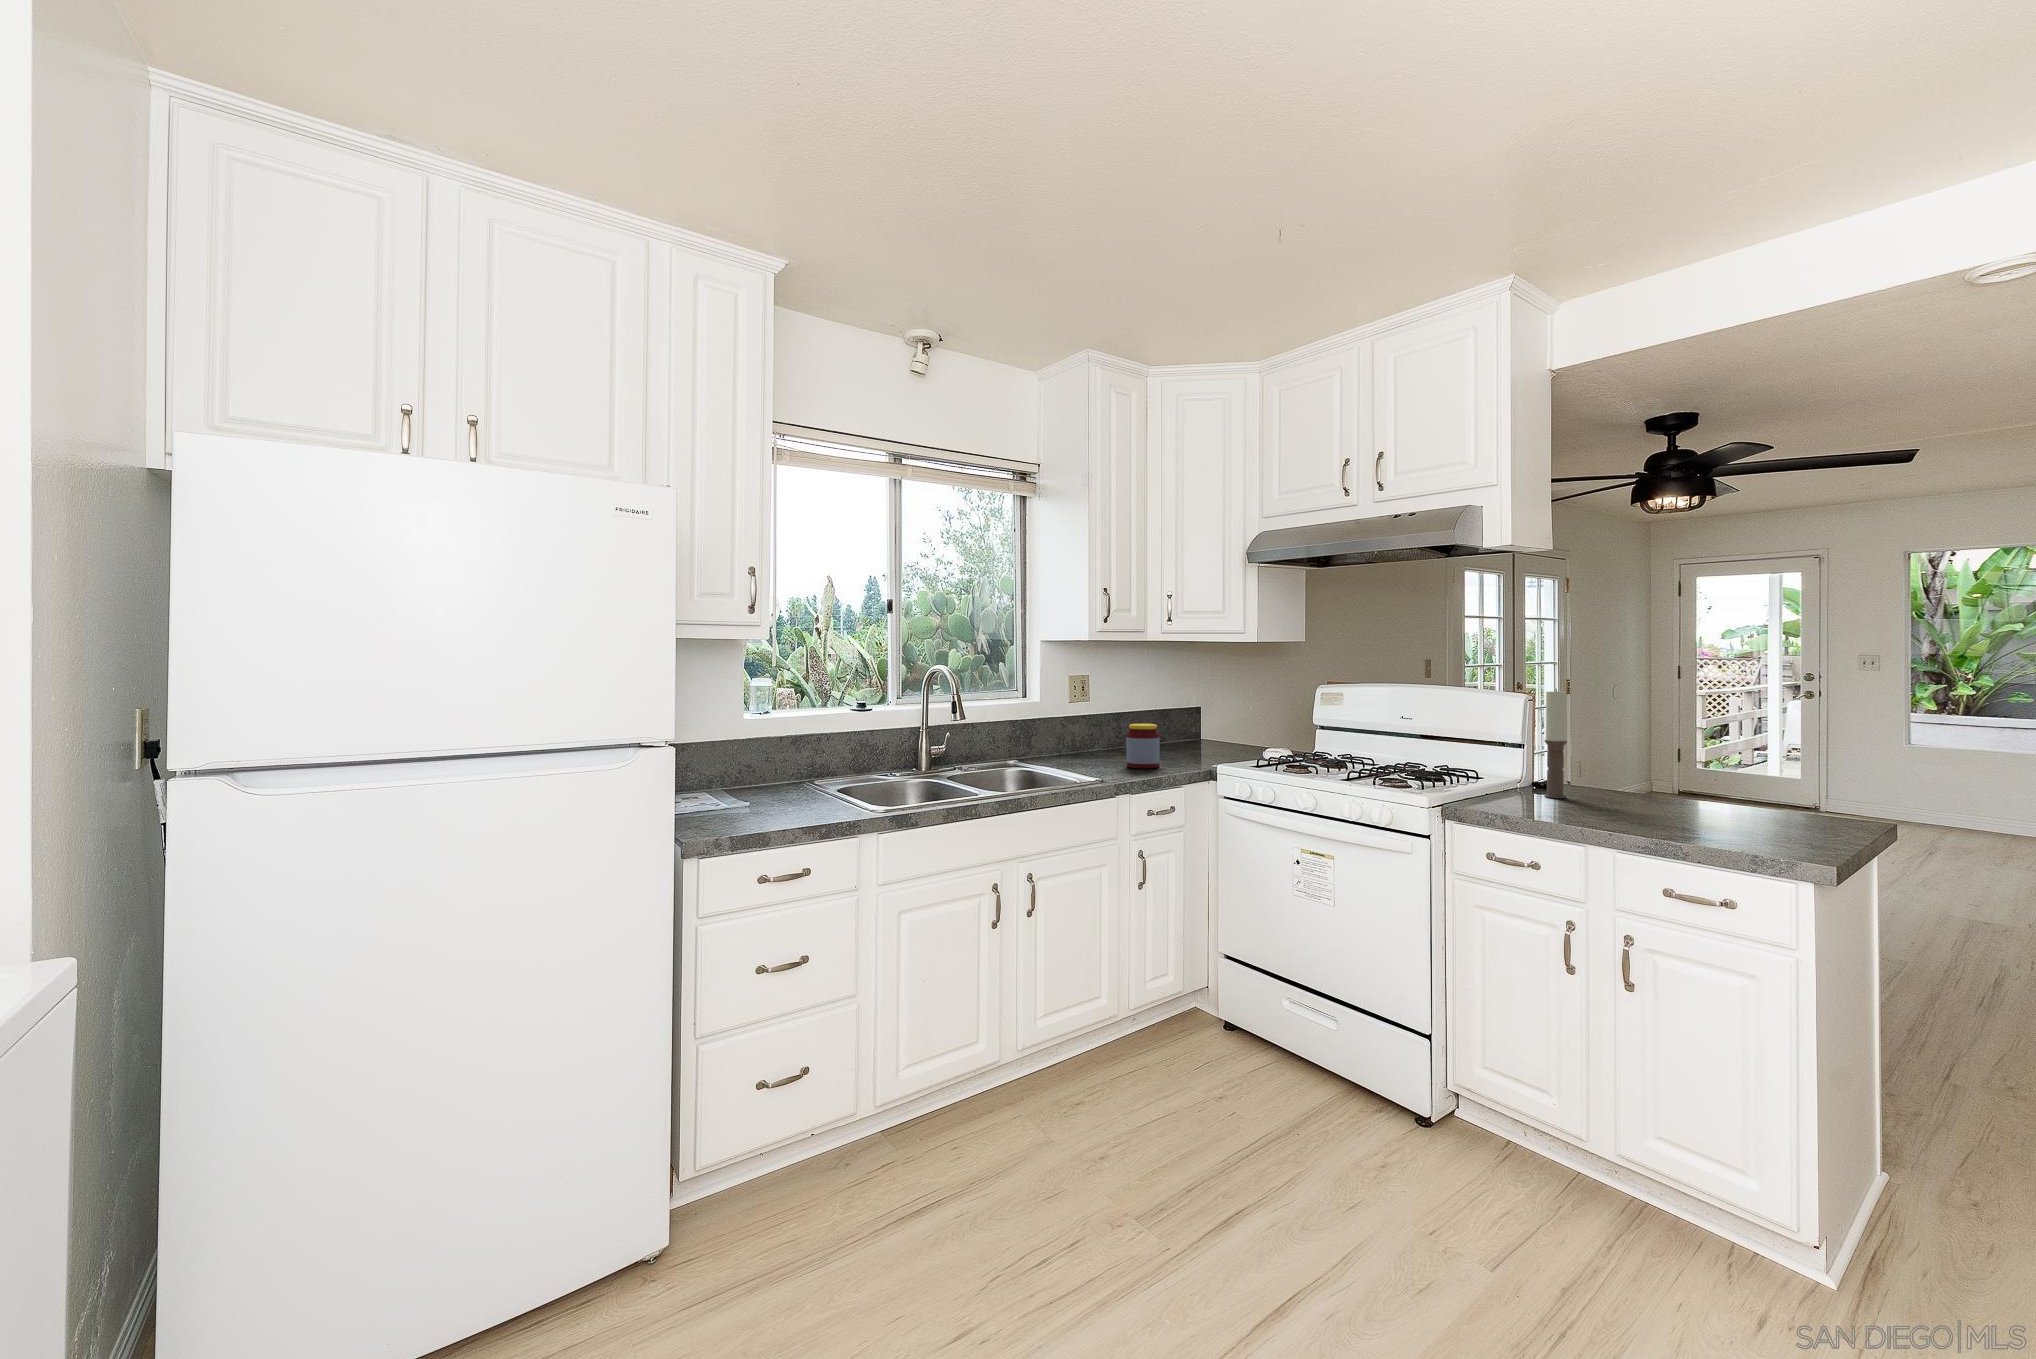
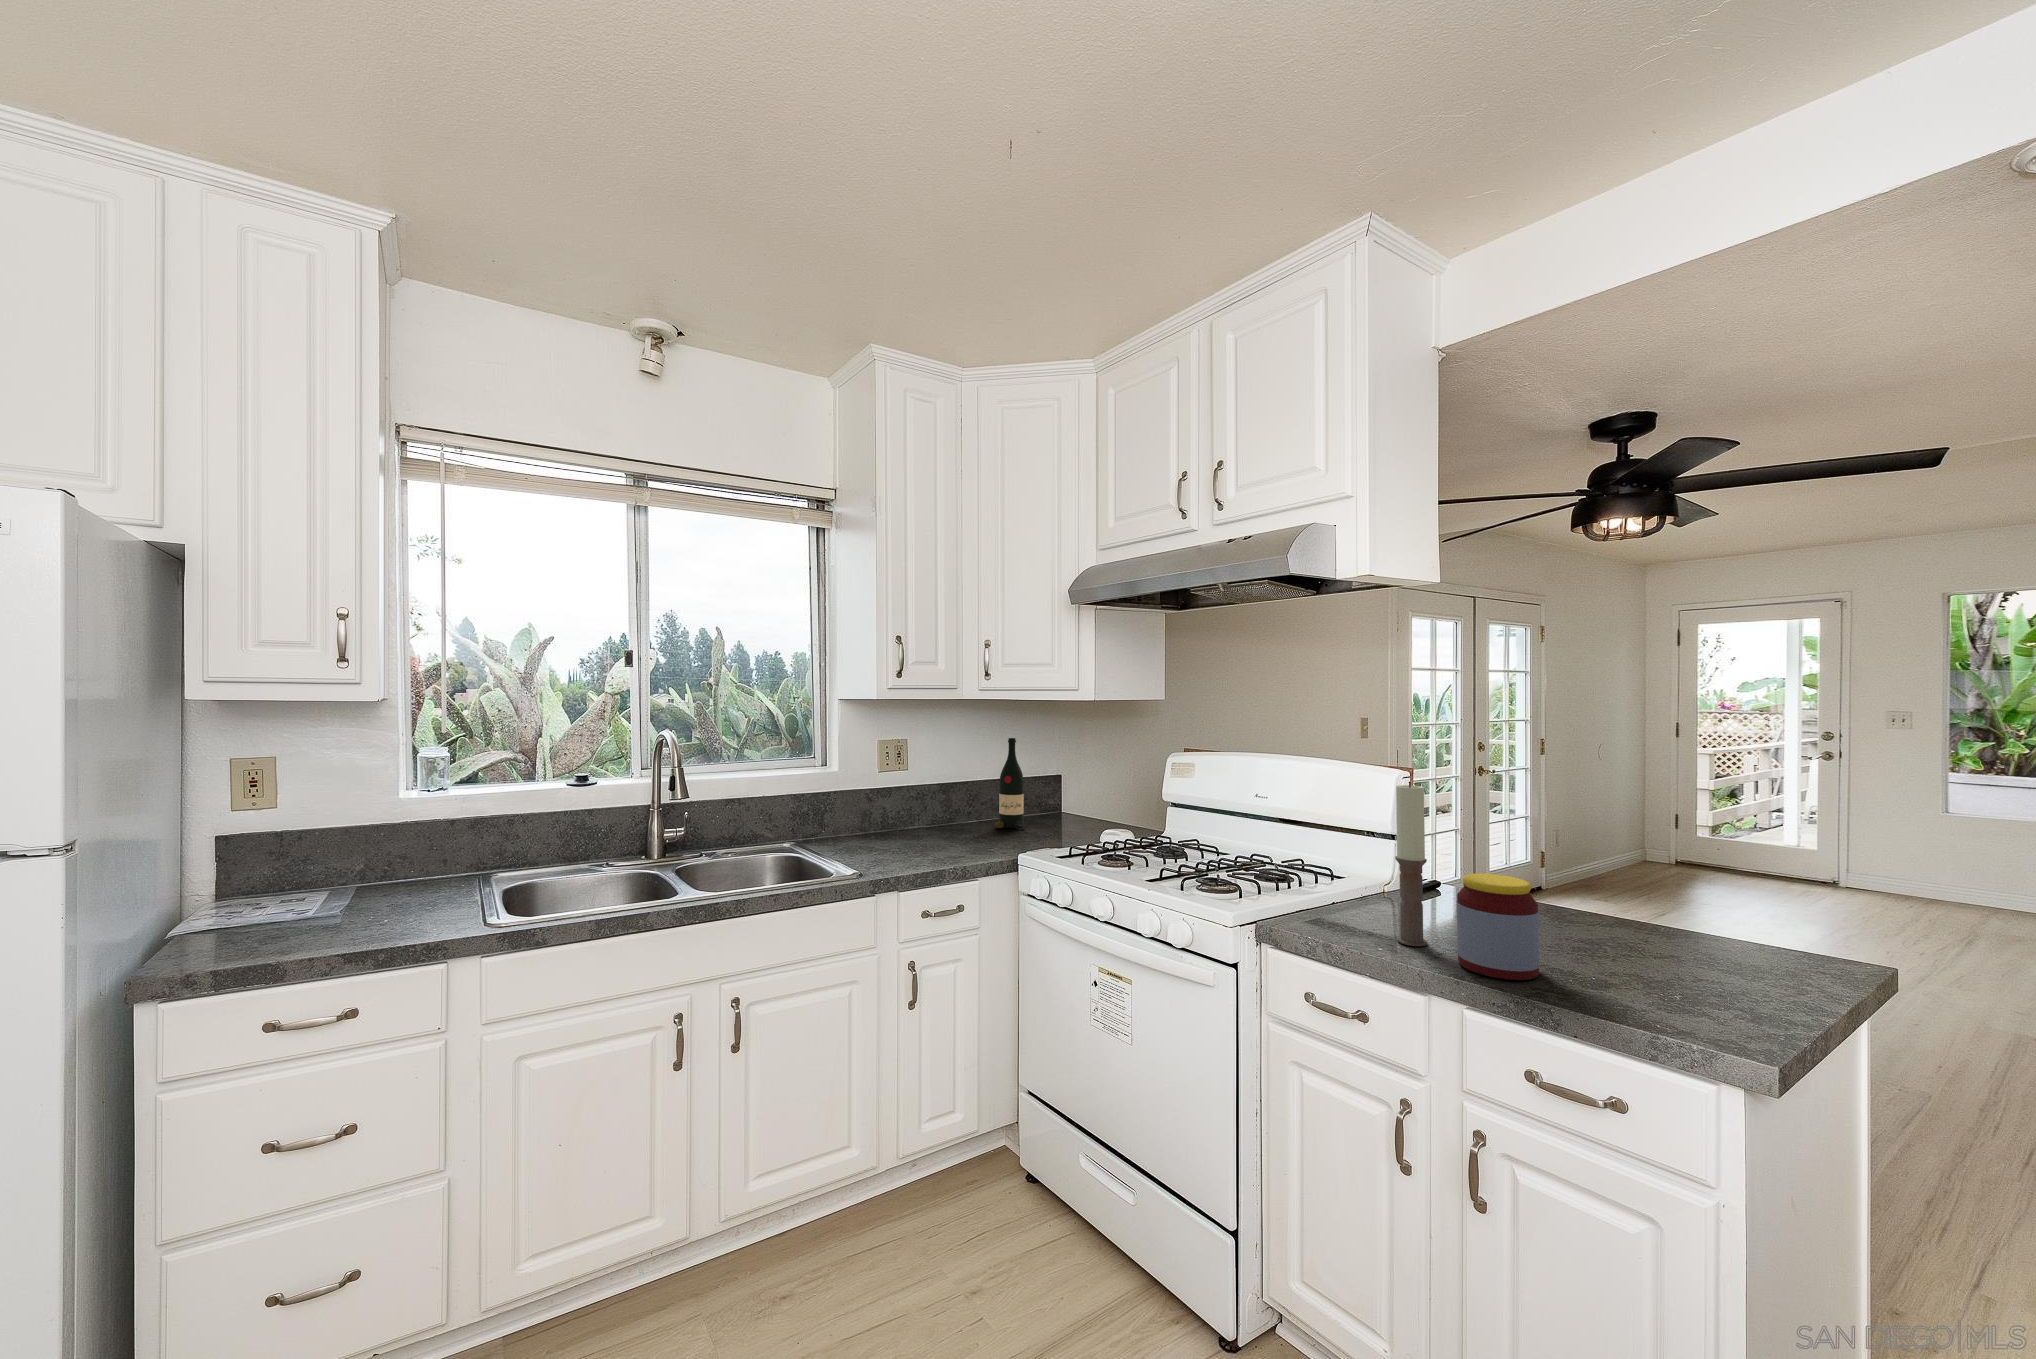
wine bottle: none [1166,675,1193,750] -> present [995,738,1026,828]
jar: present [1126,724,1160,768] -> present [1457,873,1539,980]

